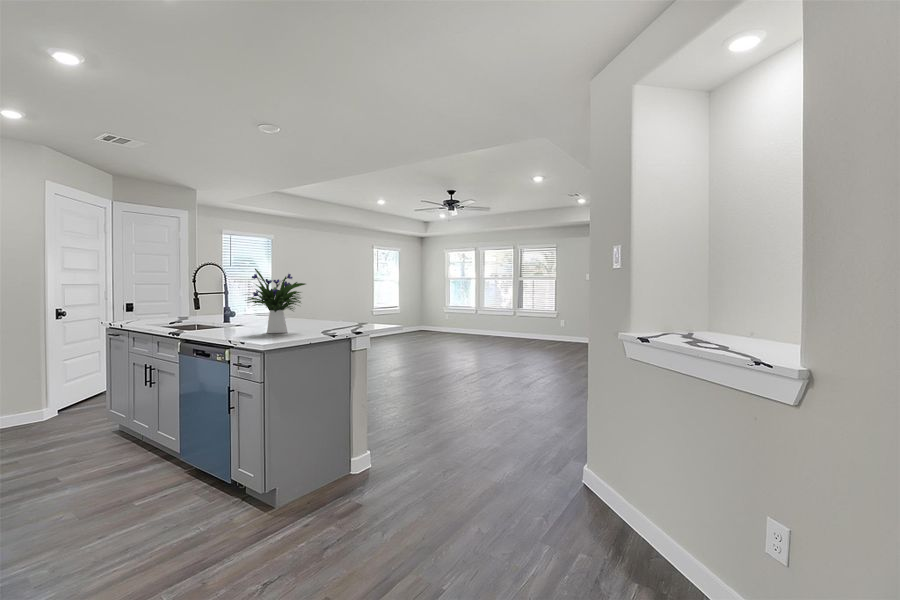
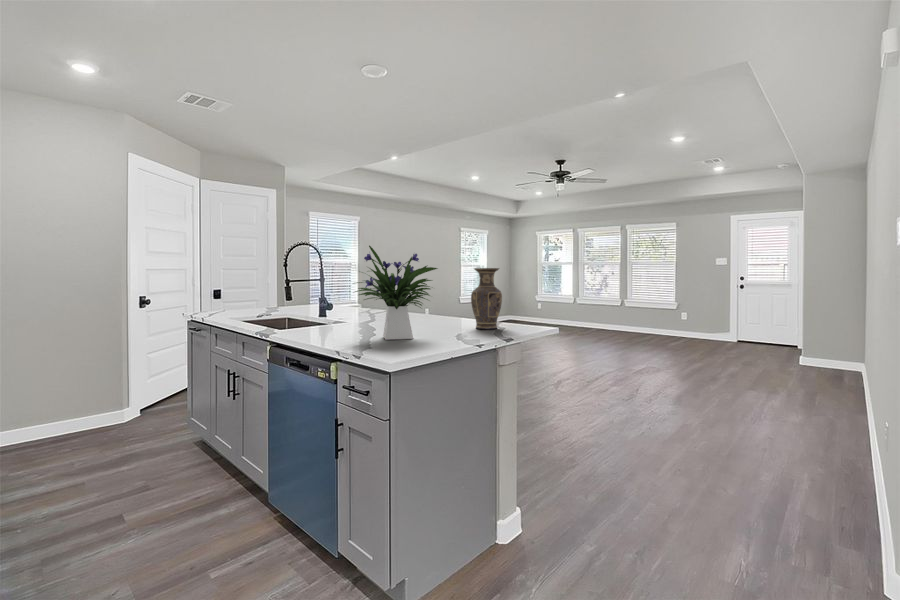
vase: none [335,284,358,327] -> present [471,268,502,330]

